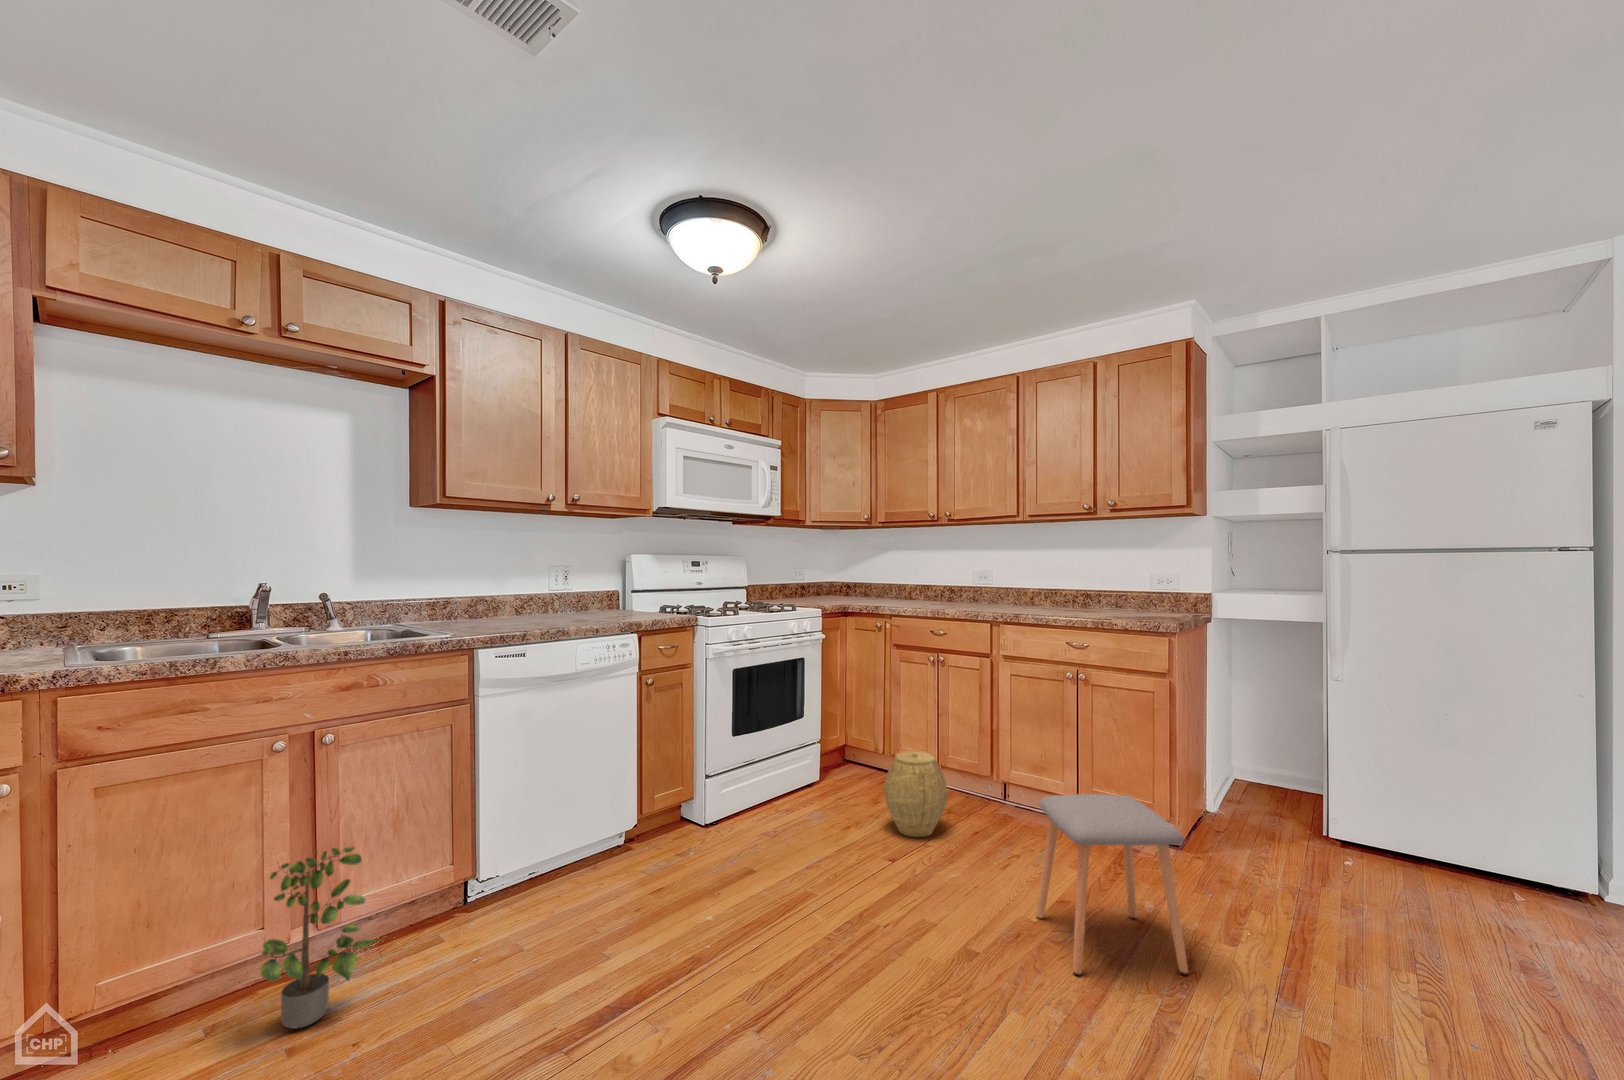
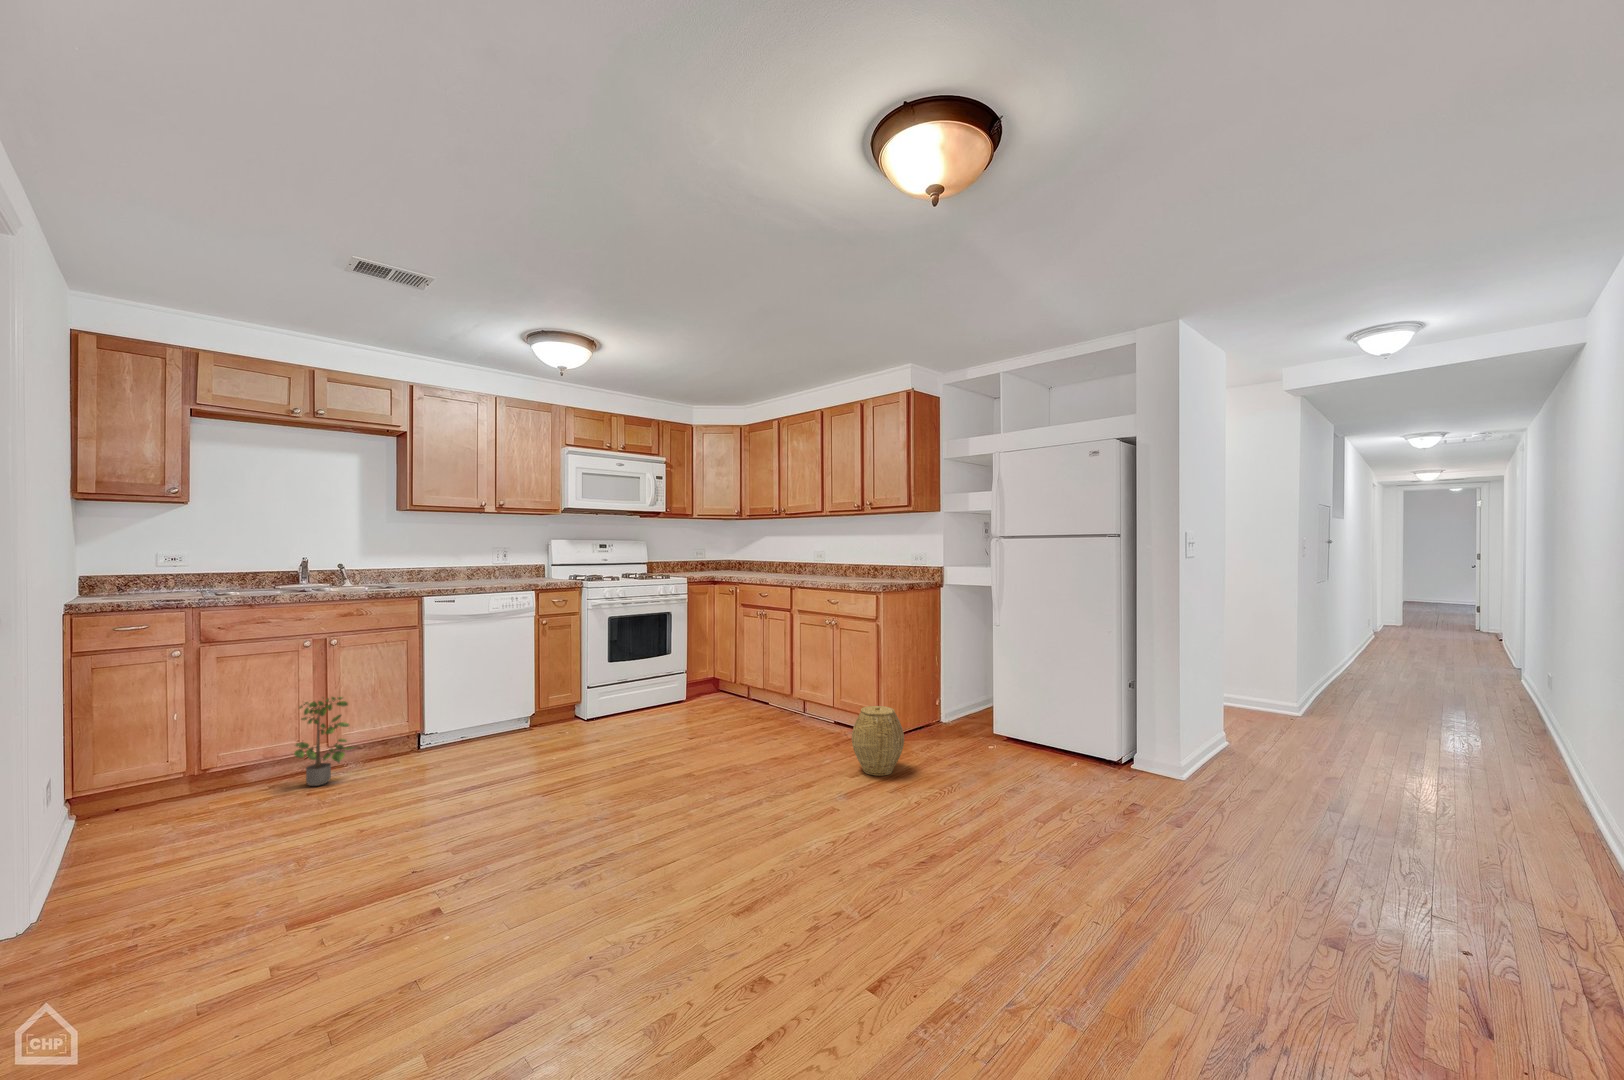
woven basket: present [884,751,947,837] -> present [852,706,904,776]
stool: present [1036,794,1188,975] -> none [739,687,810,784]

